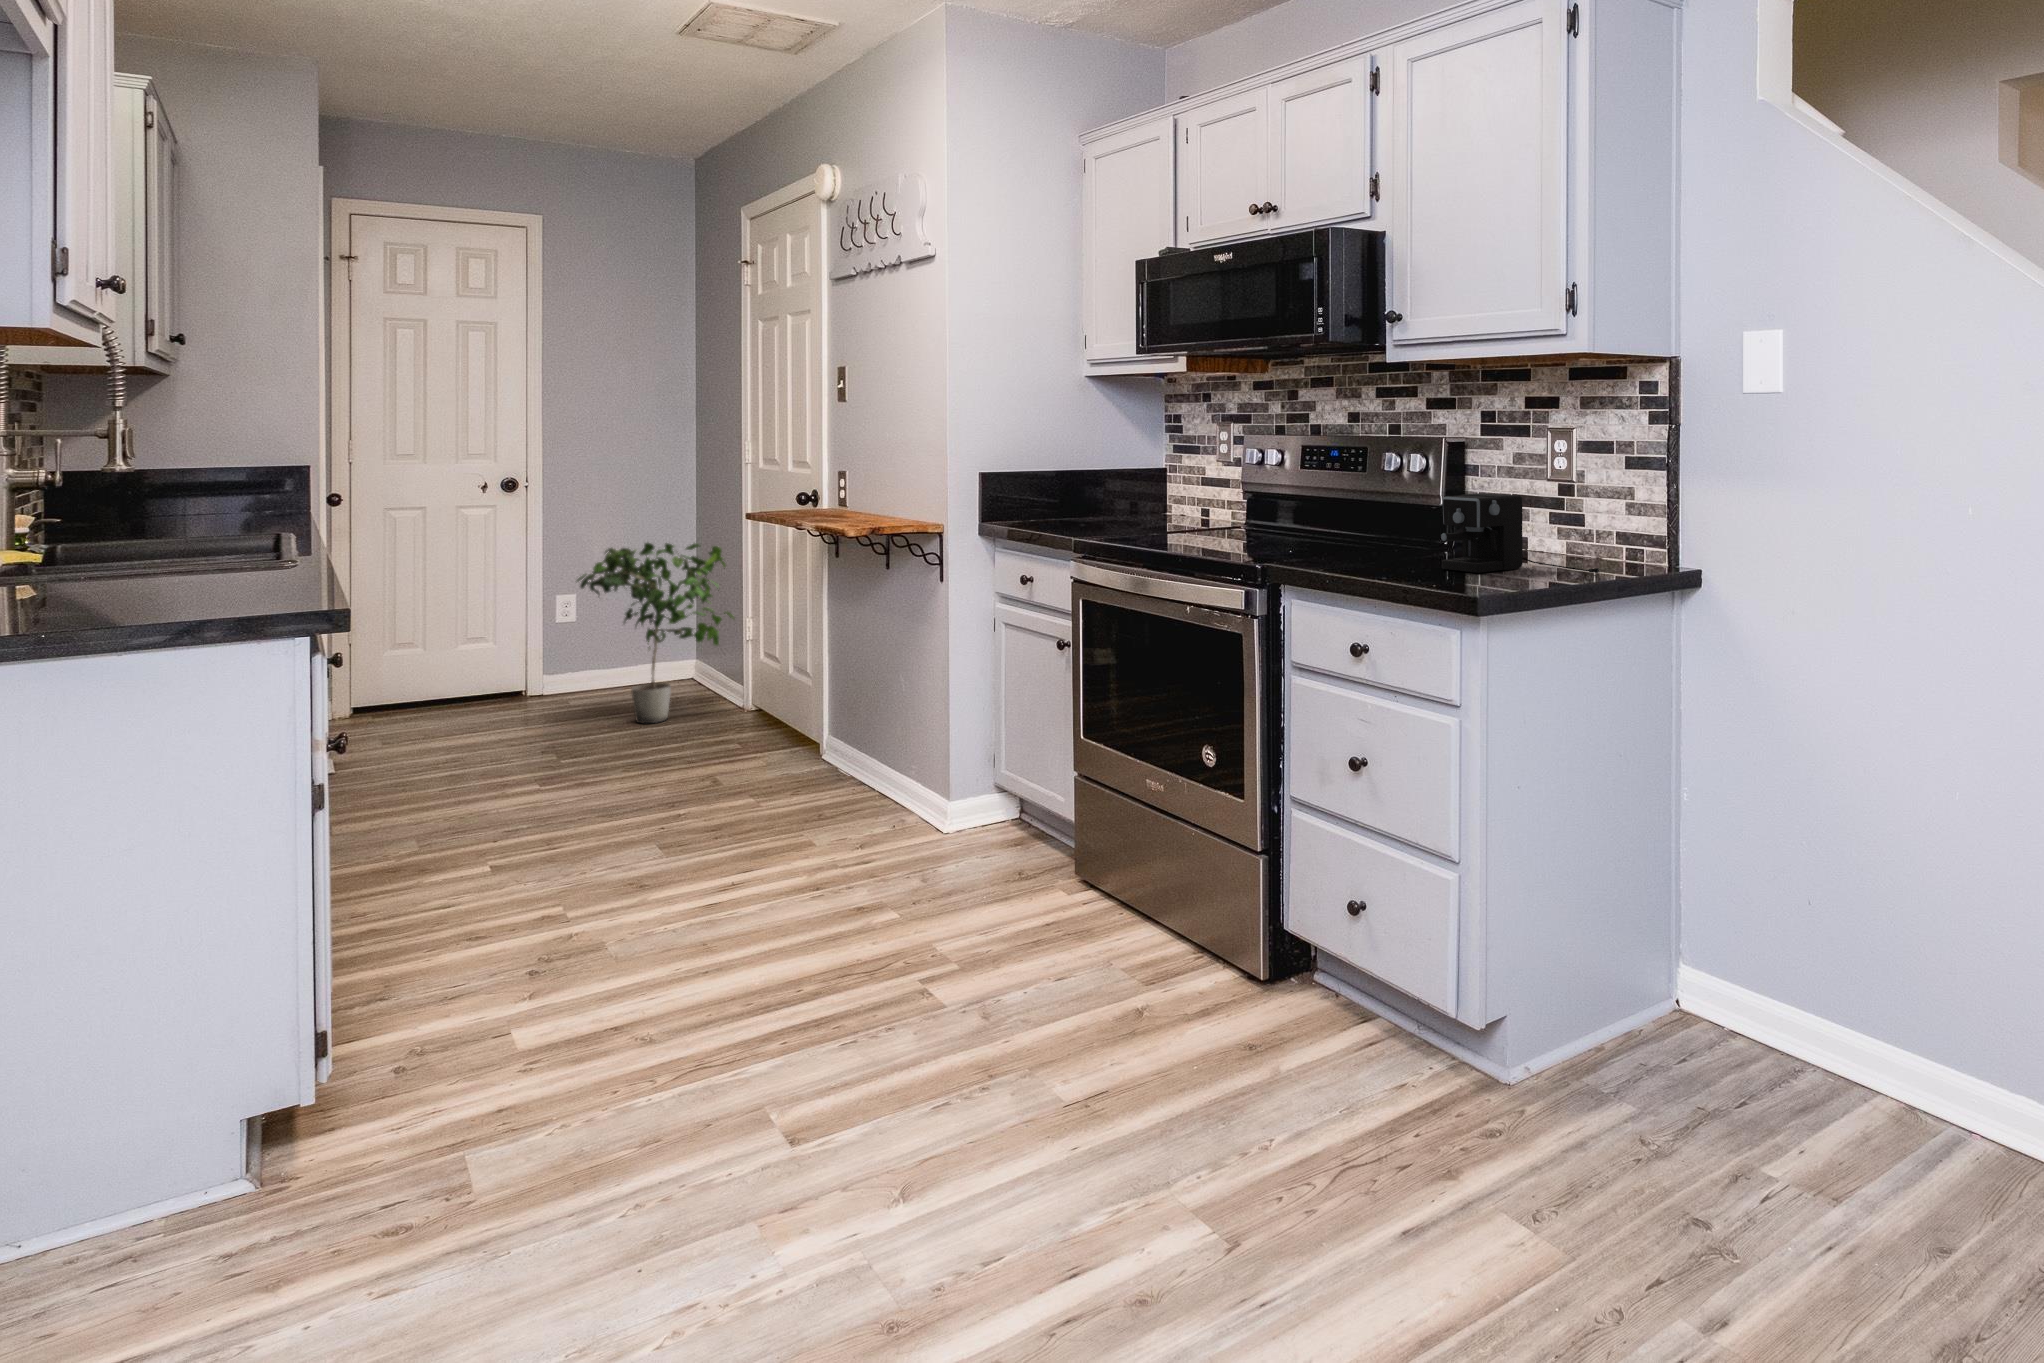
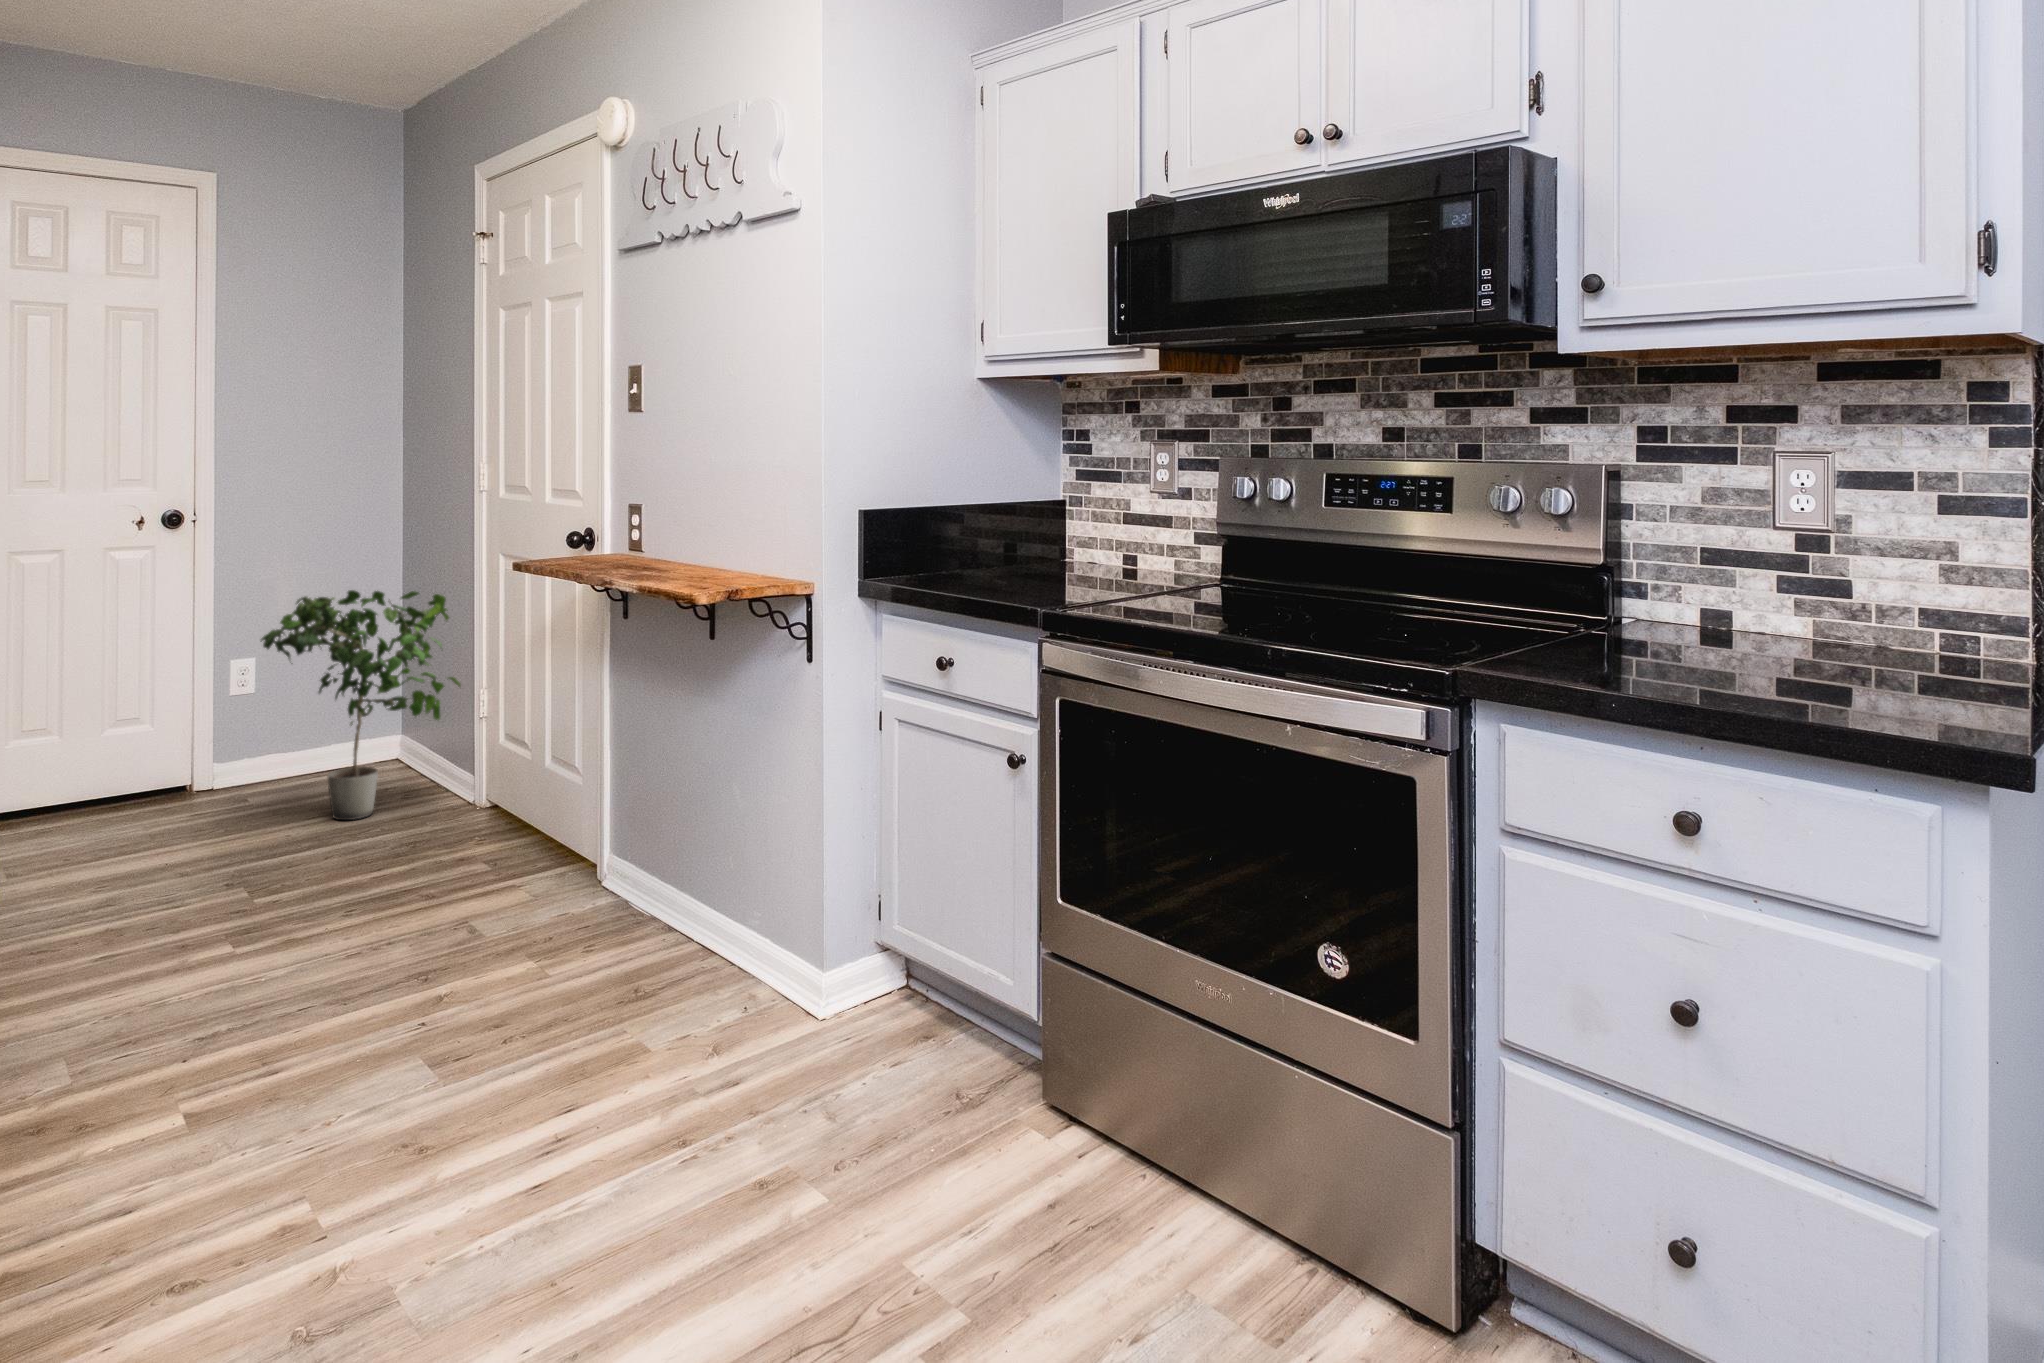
coffee maker: present [1441,493,1599,573] -> none [1670,546,1939,671]

